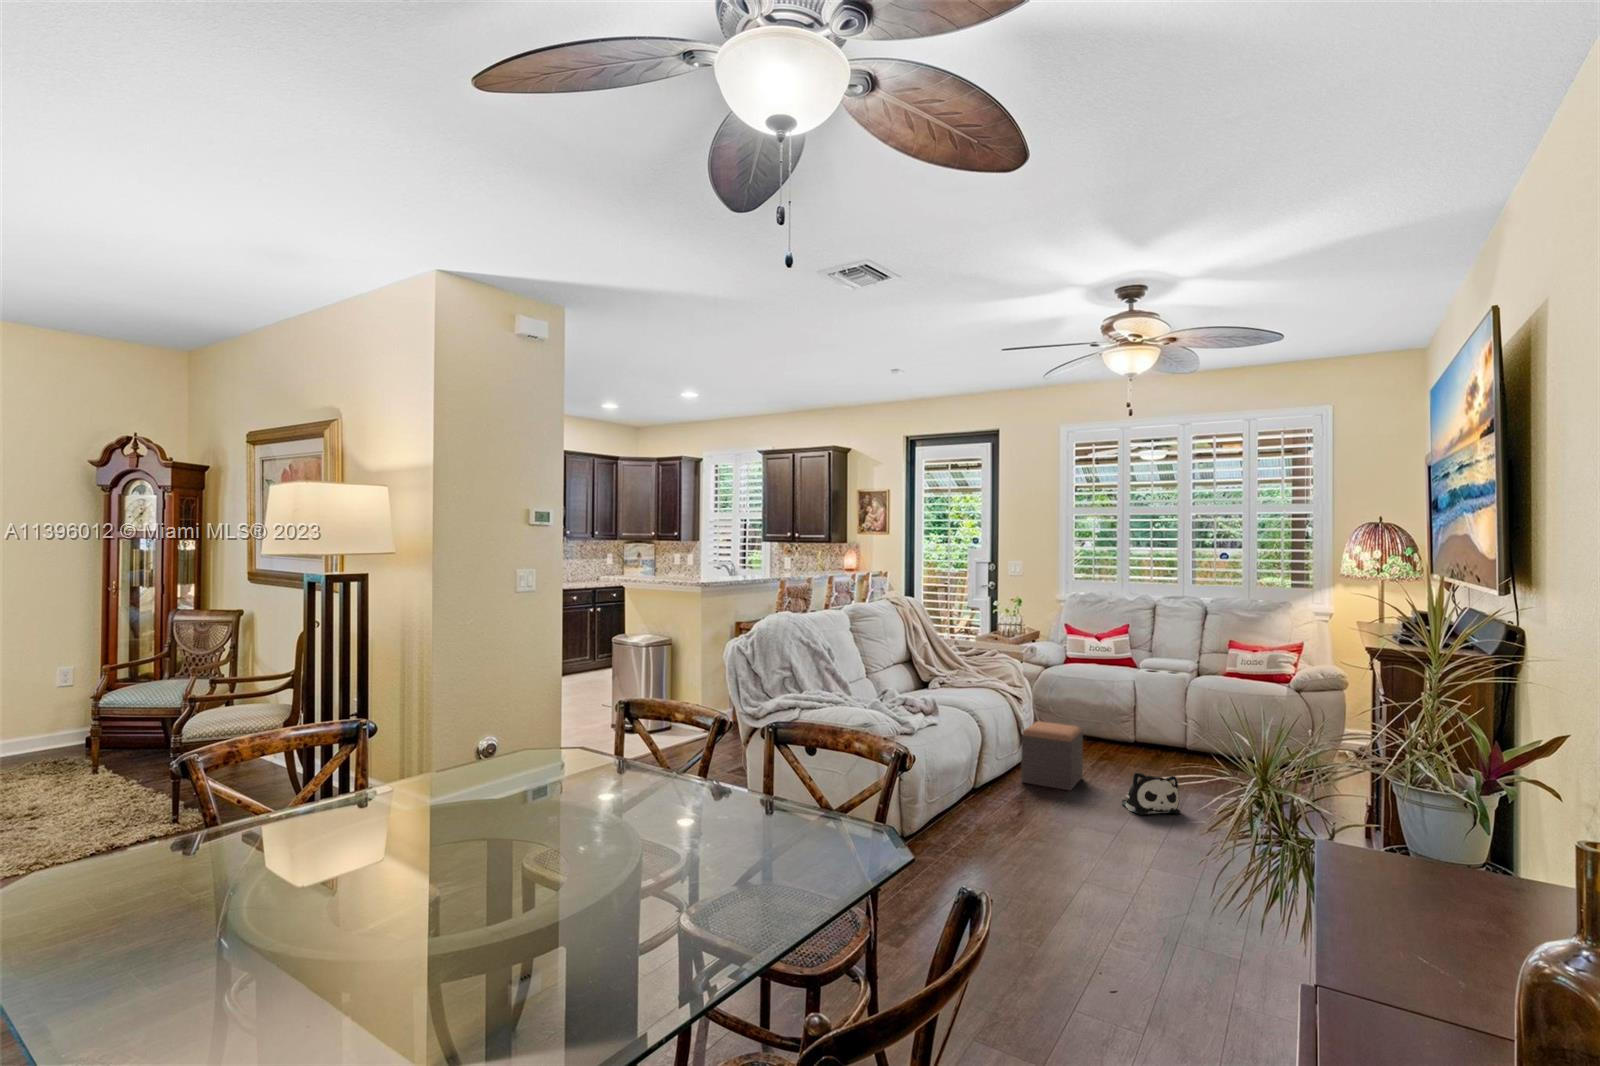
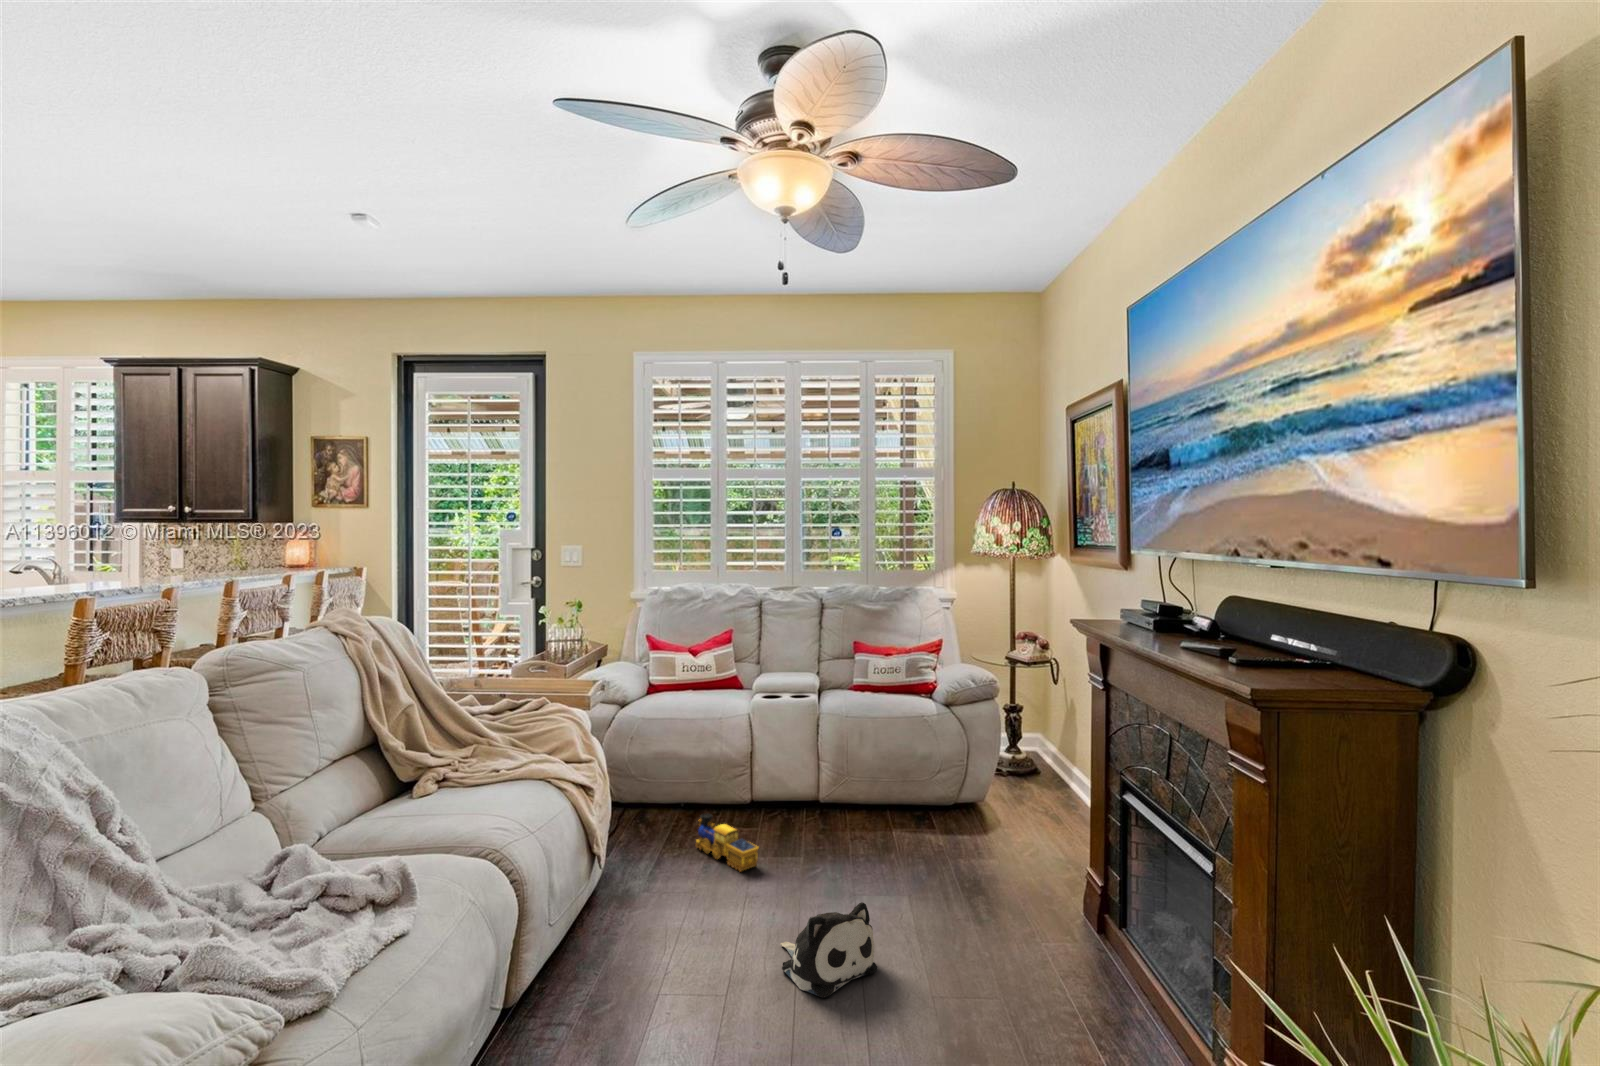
footstool: present [1021,721,1083,791] -> none [598,825,701,958]
toy train: none [1088,735,1127,768] -> present [696,813,759,871]

